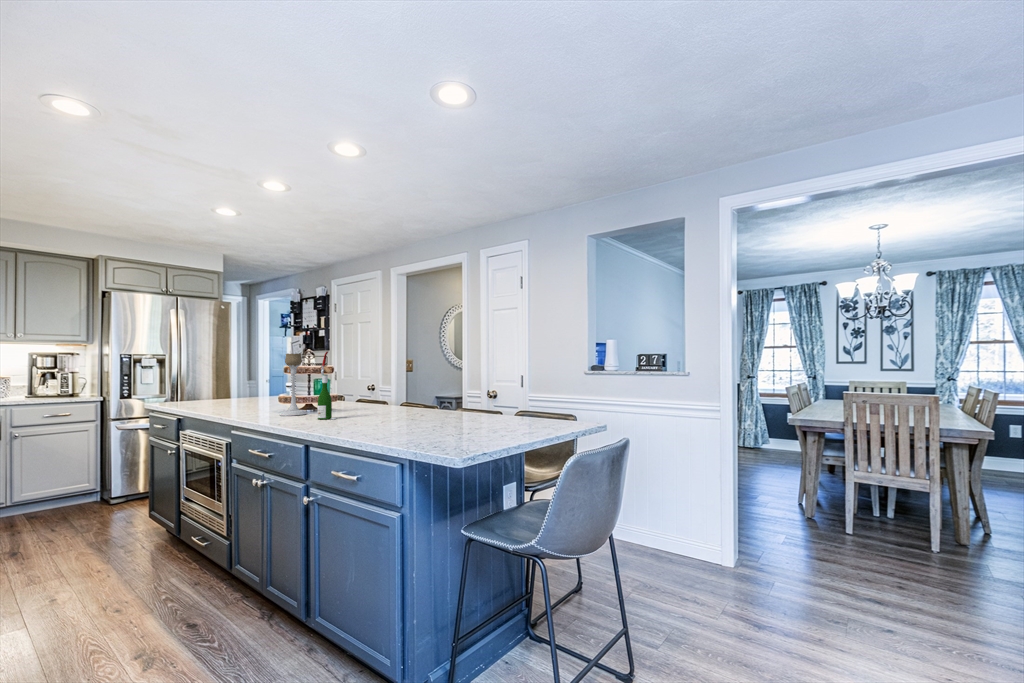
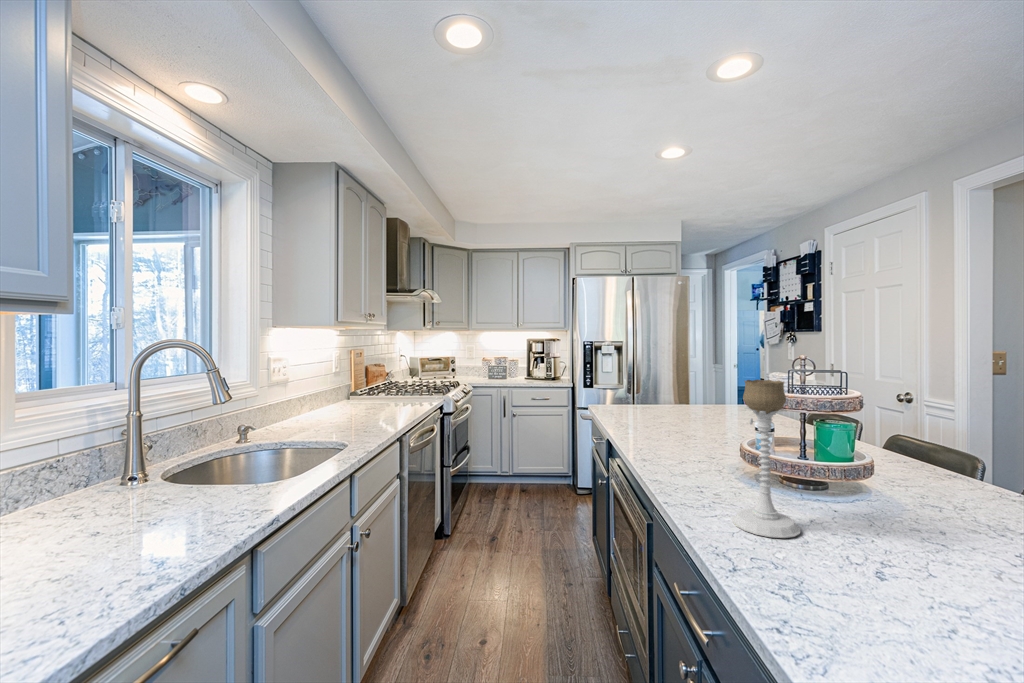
wine bottle: present [317,352,336,419] -> none [843,403,918,648]

